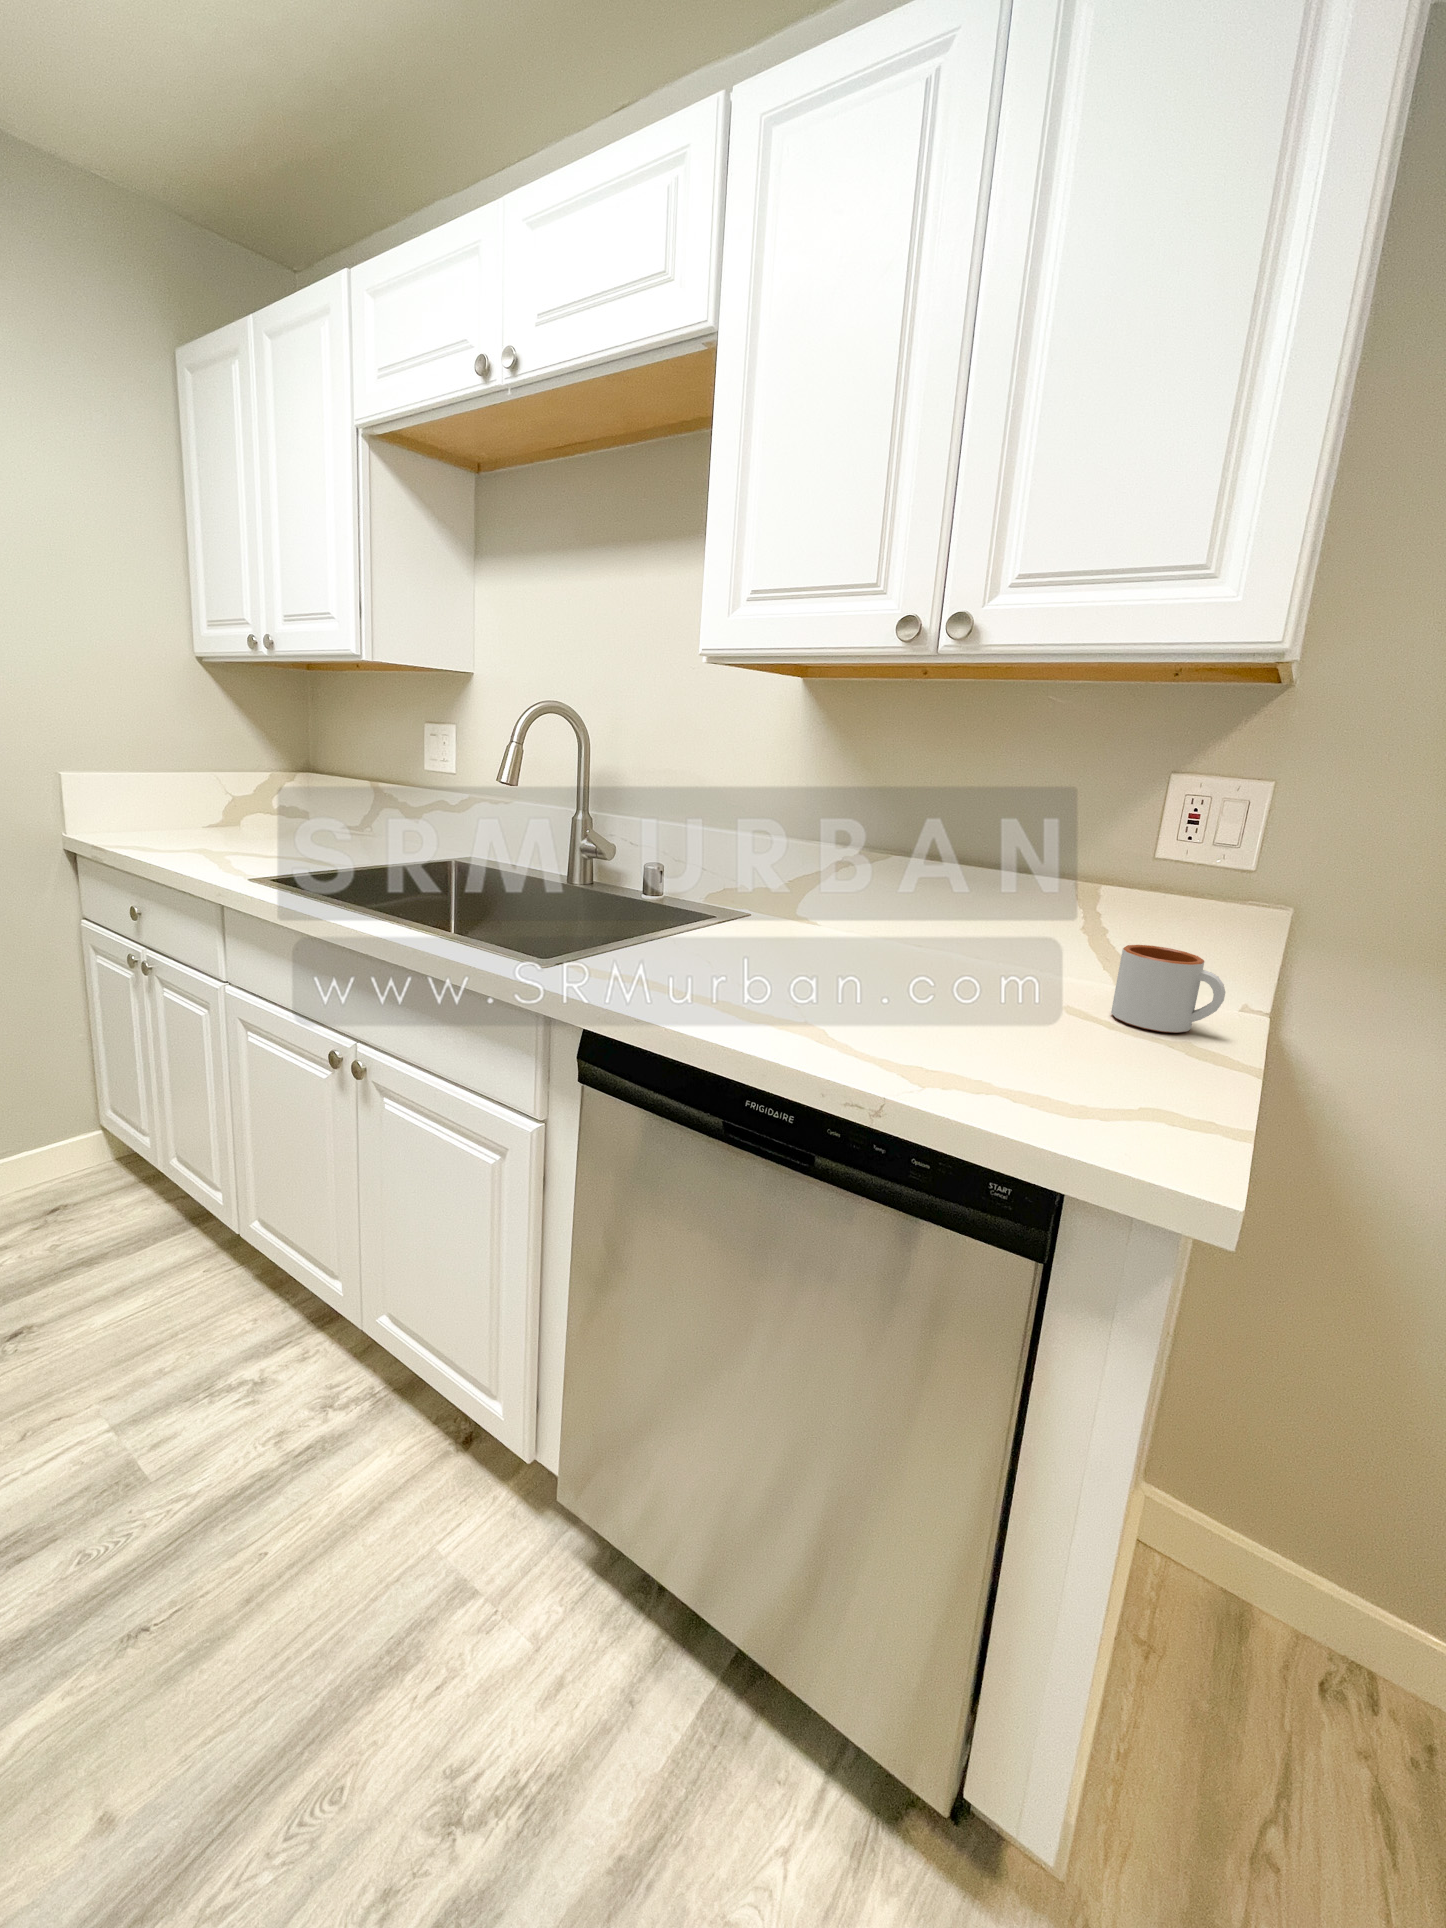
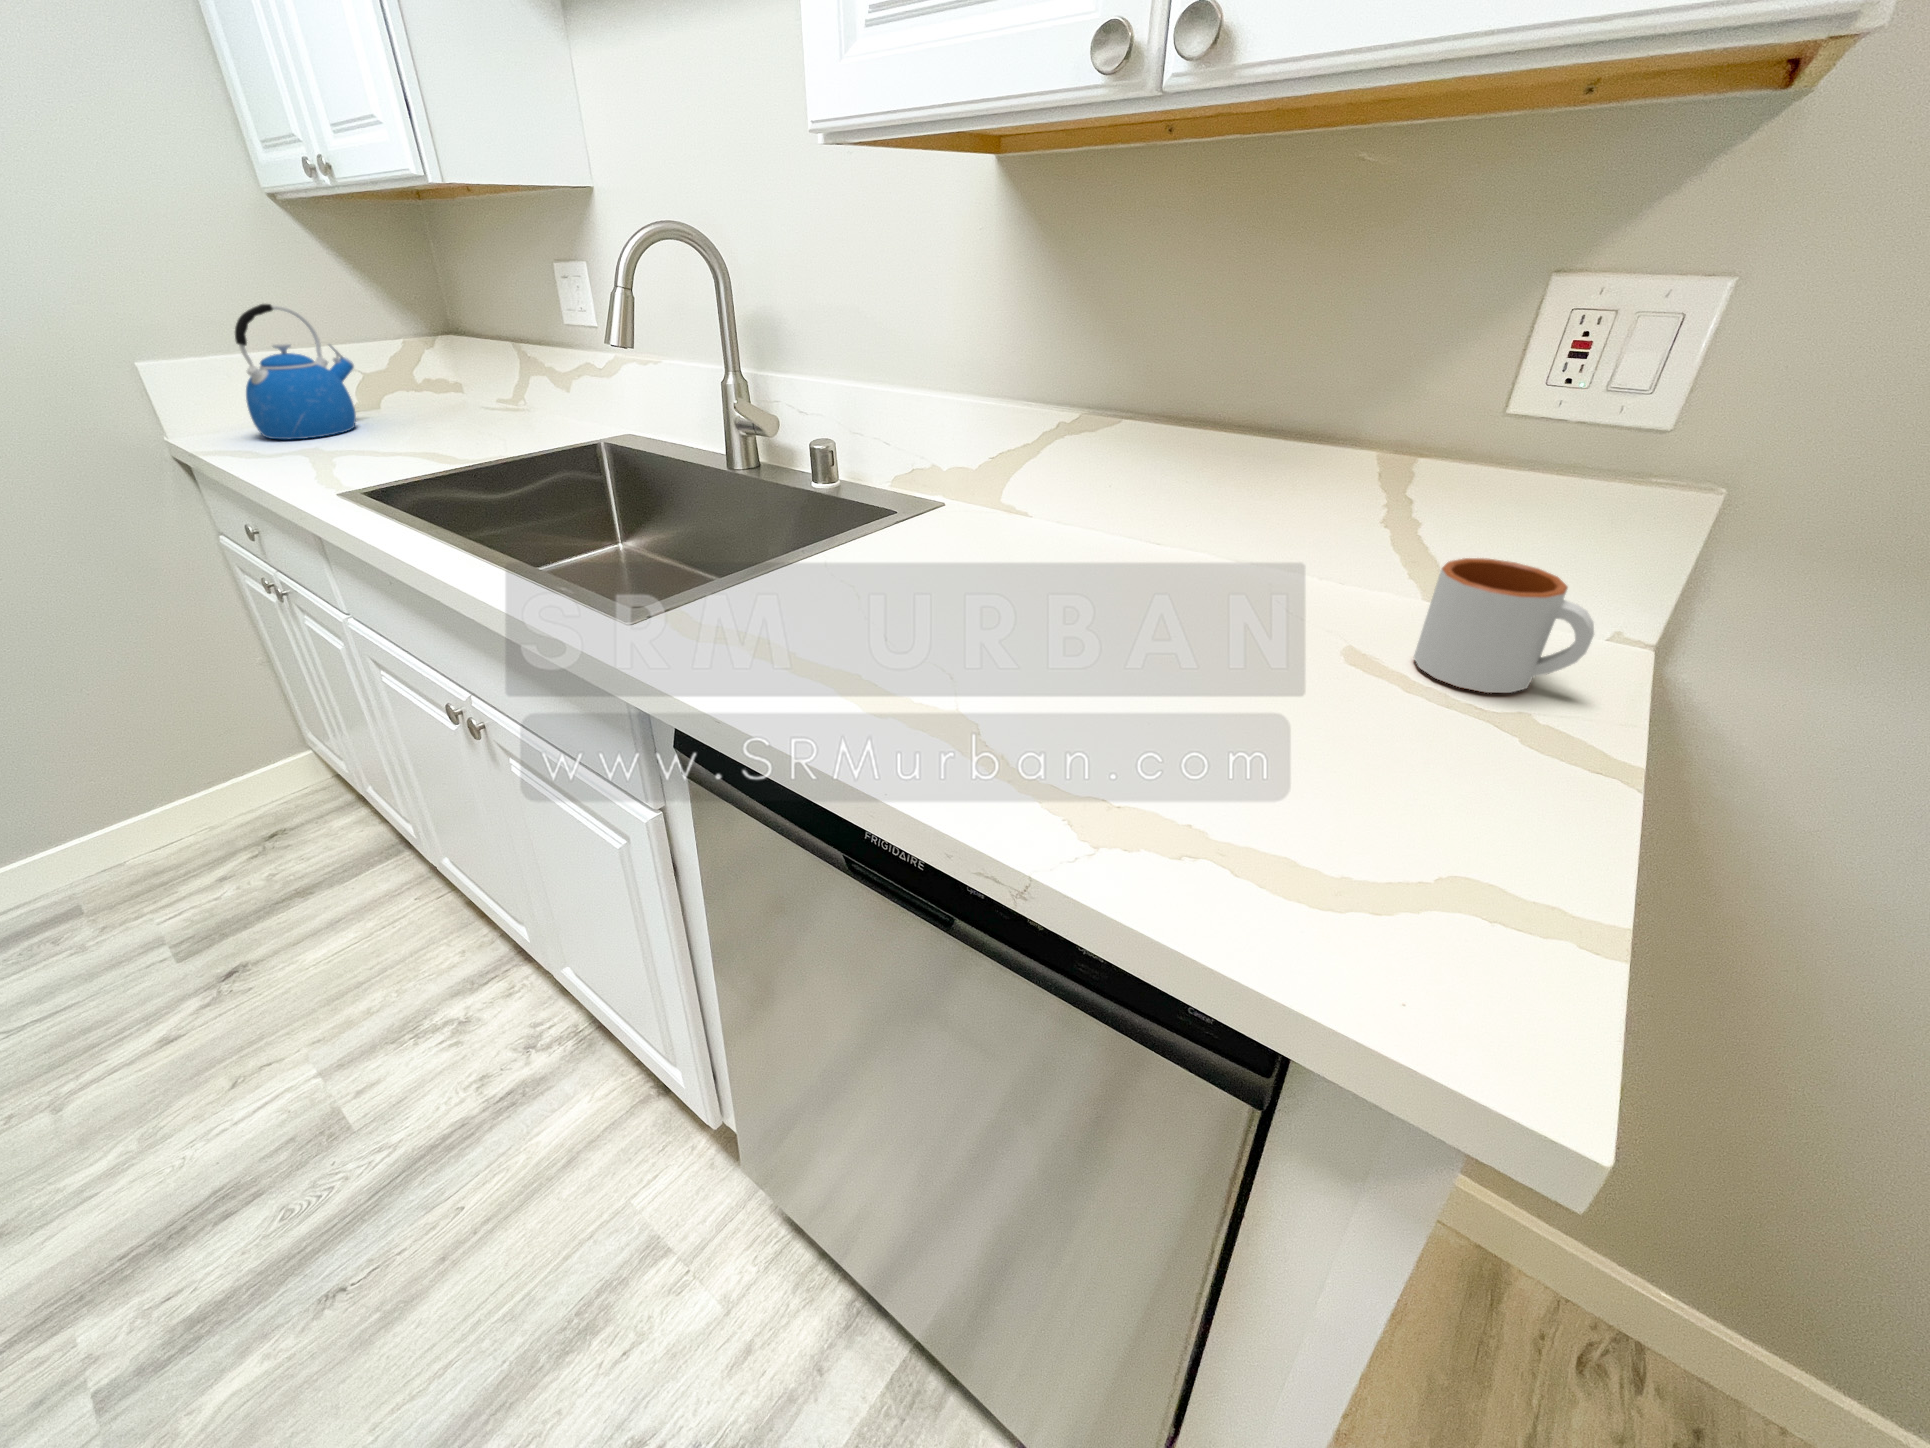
kettle: none [147,735,236,841] -> present [235,304,356,439]

